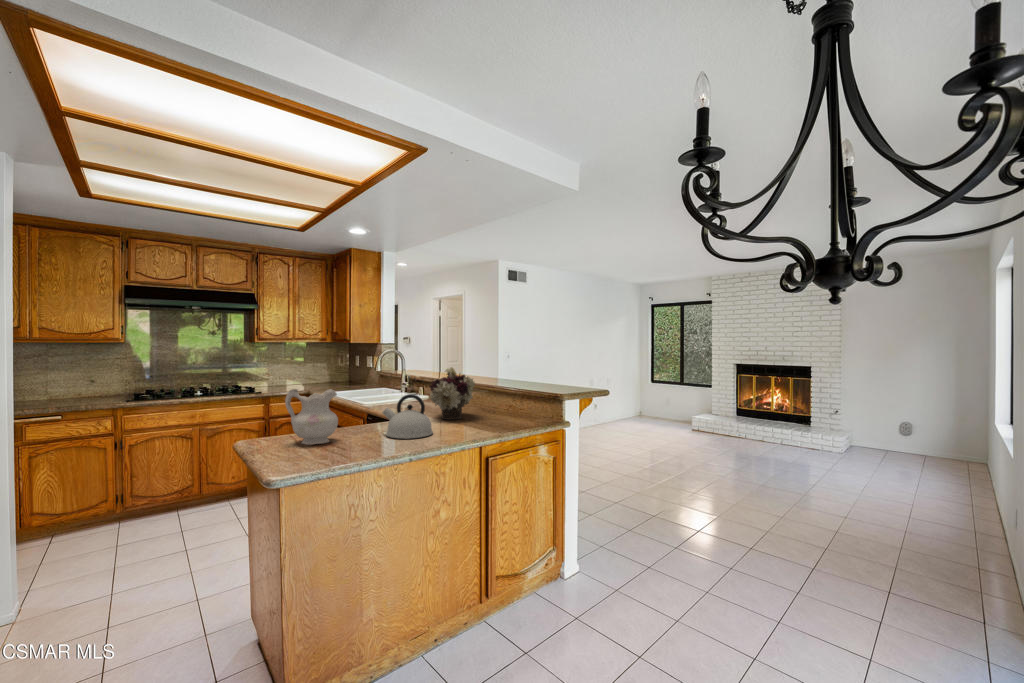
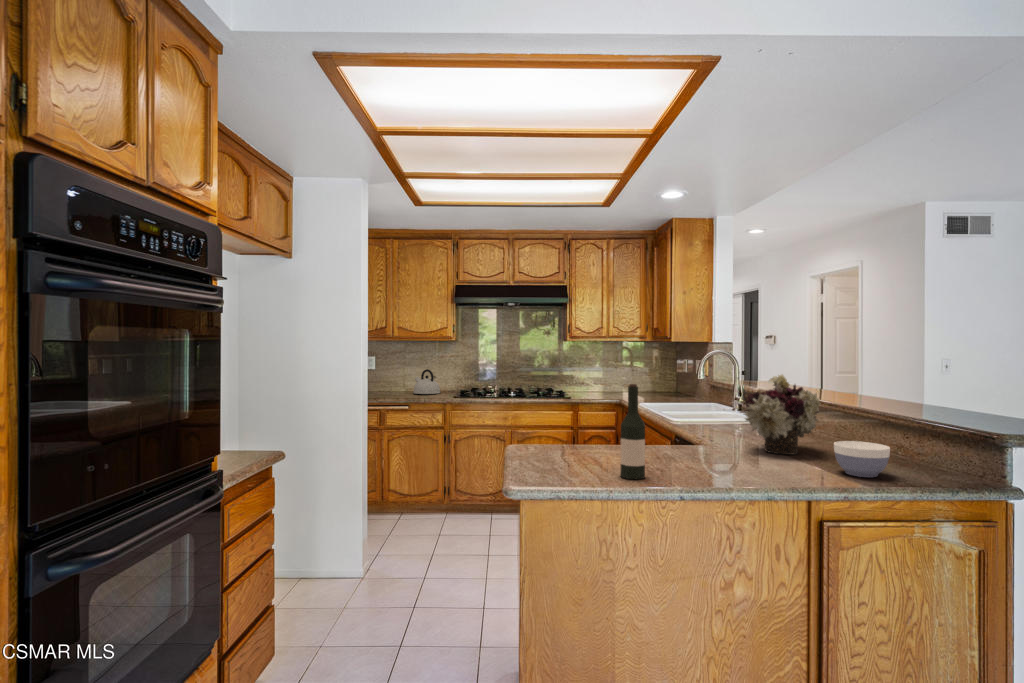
wine bottle: none [359,379,379,452] -> present [620,384,645,479]
ceramic pitcher: present [285,389,338,445] -> none [549,392,606,461]
kettle: present [382,394,433,439] -> present [413,369,441,394]
bowl: none [488,406,517,428] -> present [834,441,890,477]

